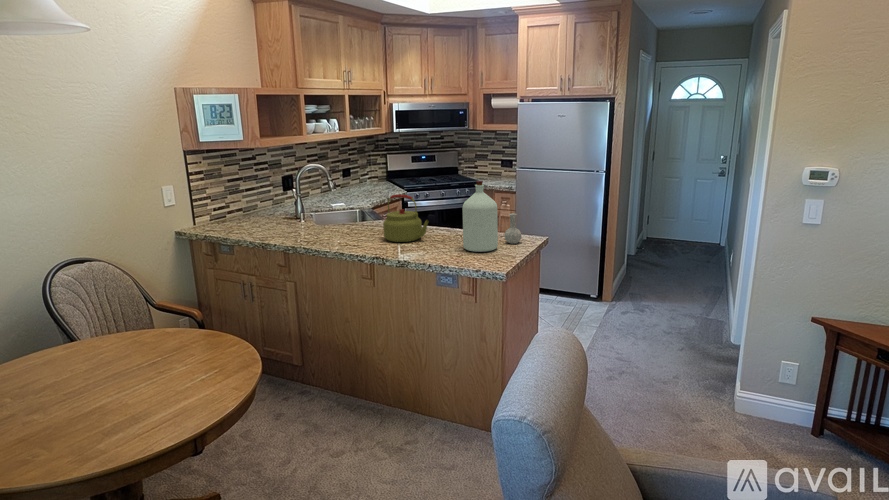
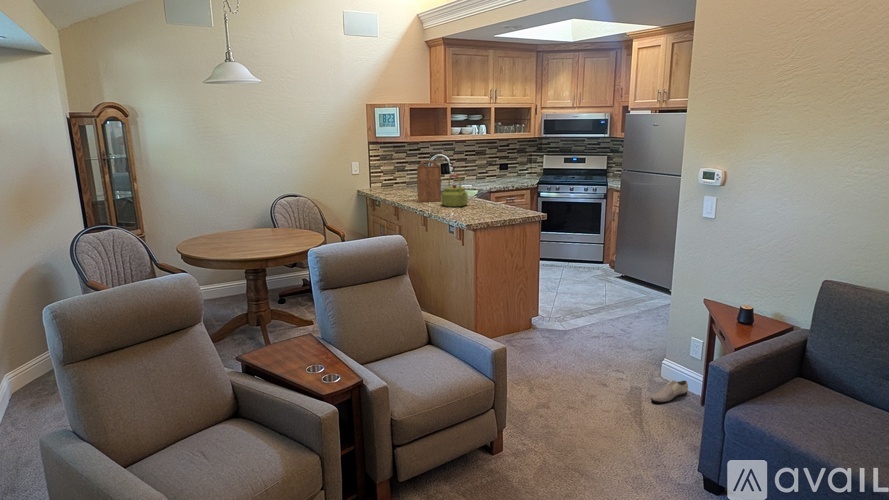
cutting board: none [332,175,367,240] -> present [417,161,441,202]
bottle: present [463,181,521,252] -> none [471,167,518,215]
shoe: none [771,415,793,453] -> present [651,380,688,403]

